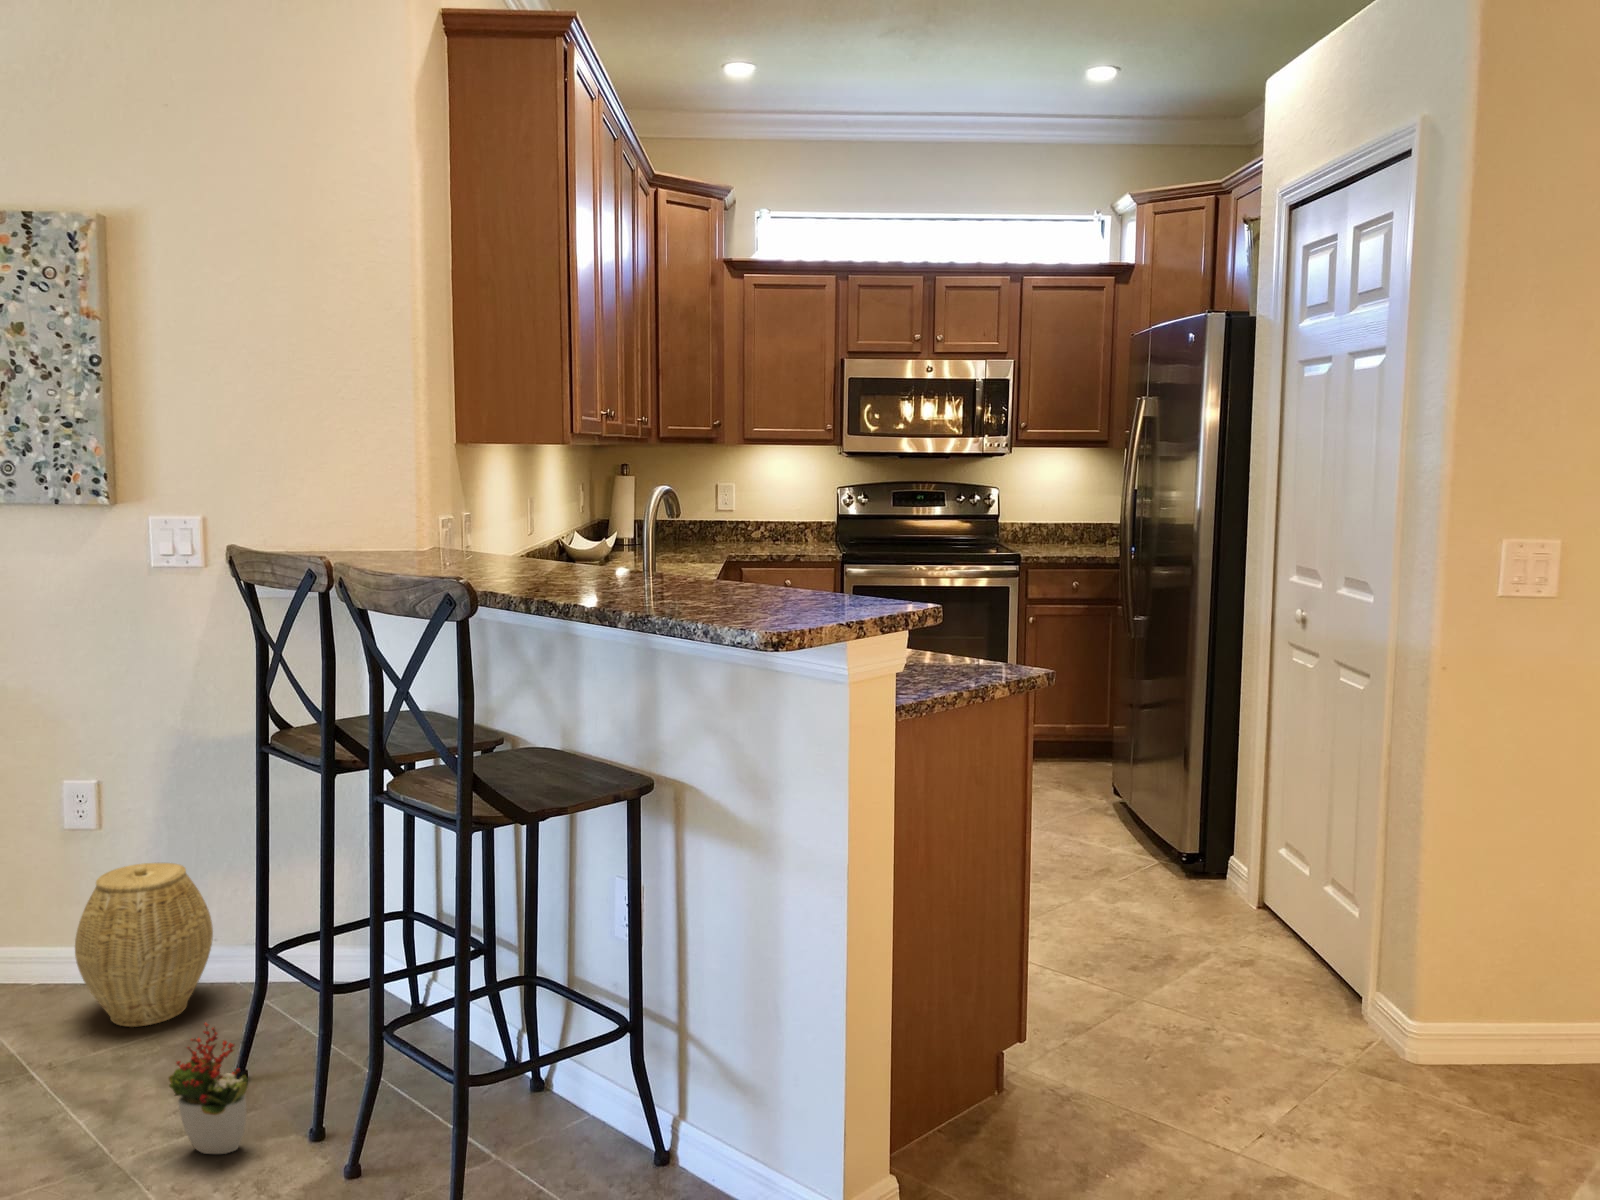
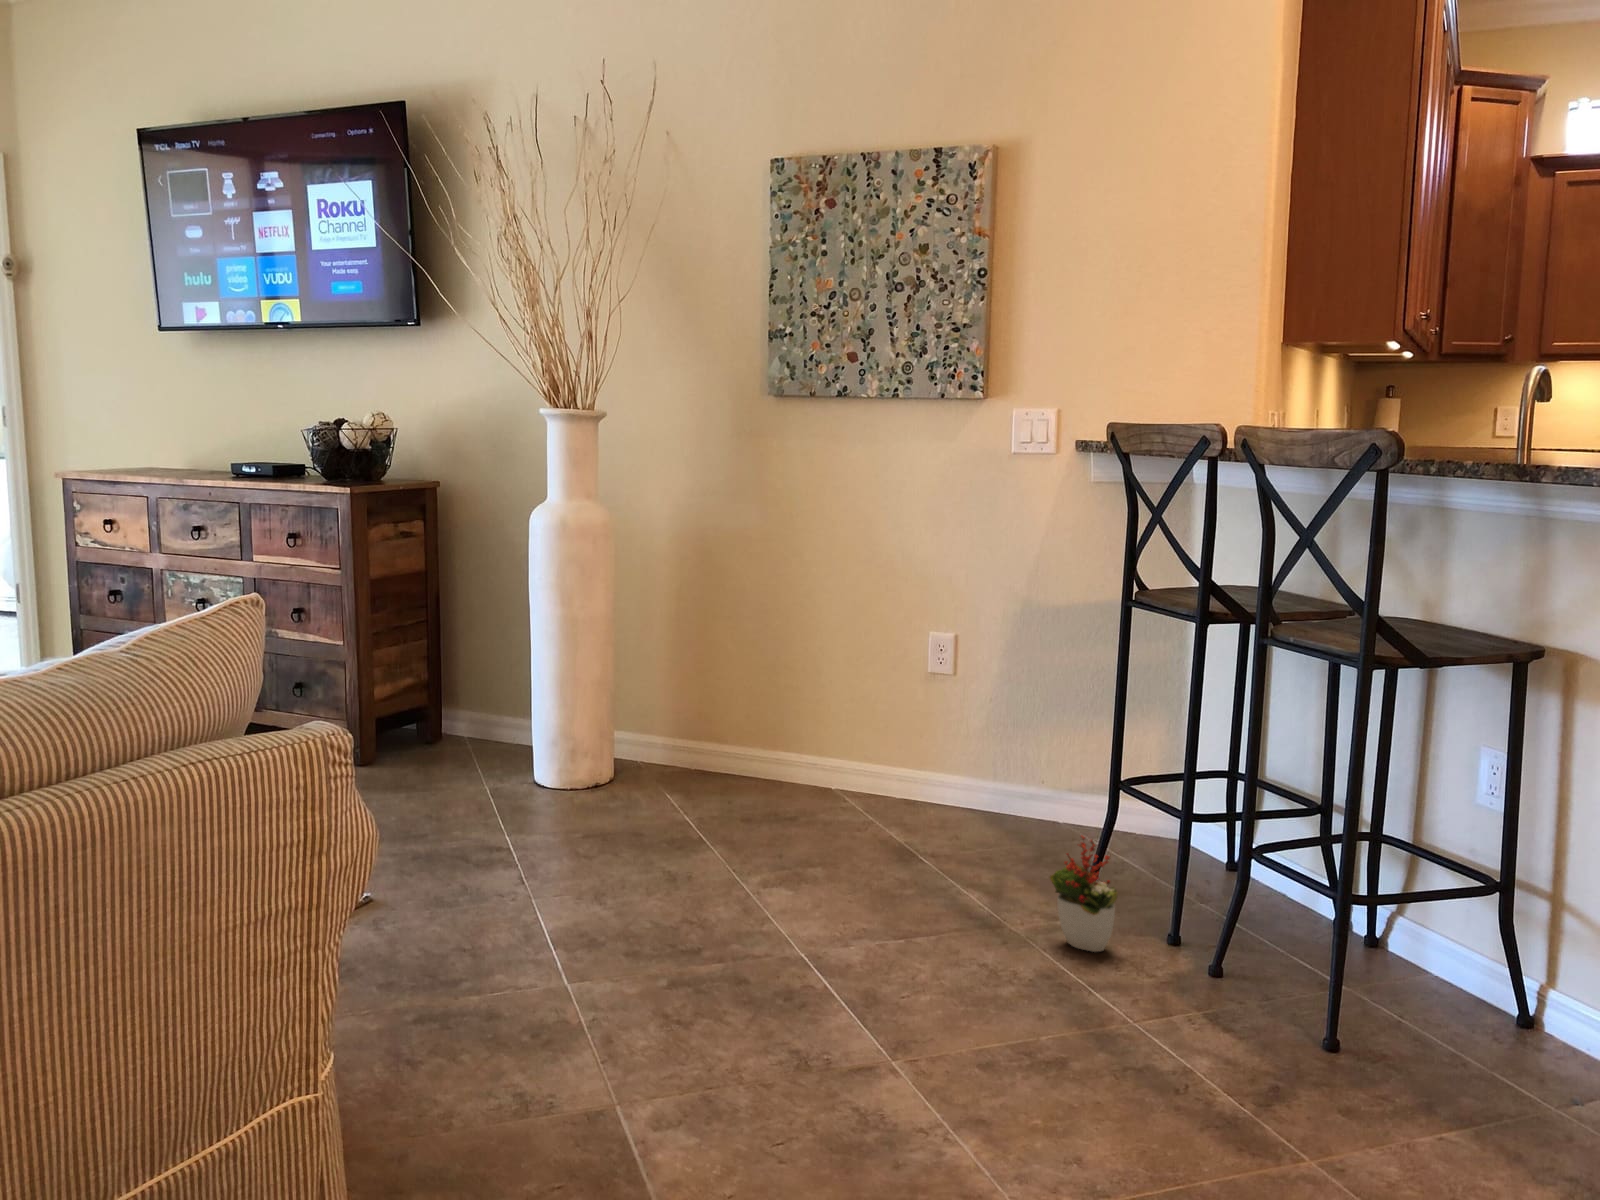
woven basket: present [75,863,213,1027] -> none [941,708,1047,843]

